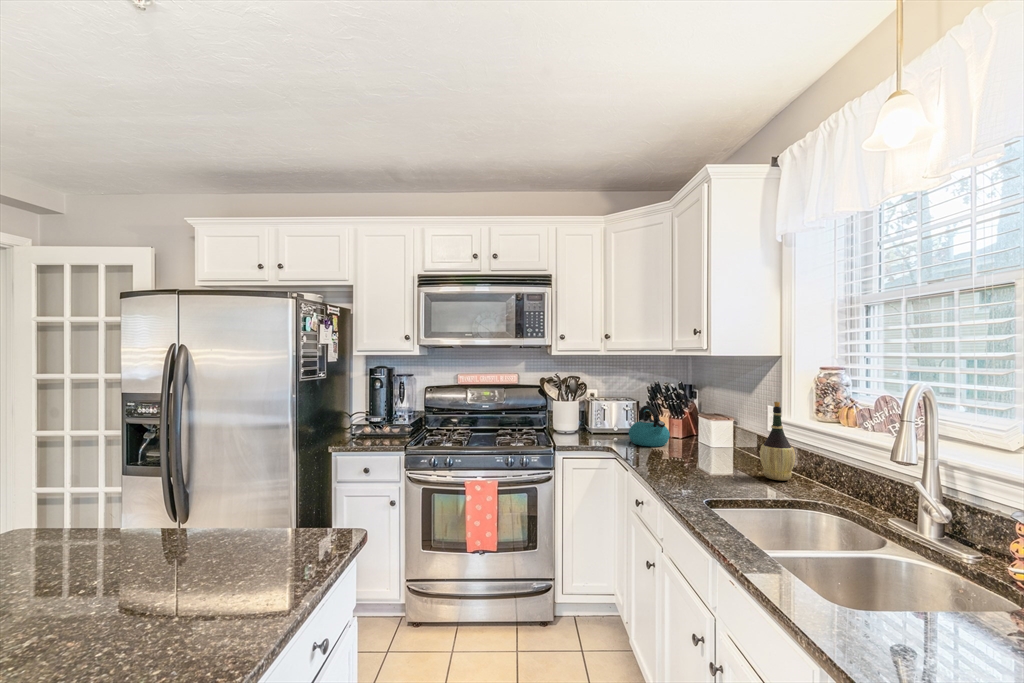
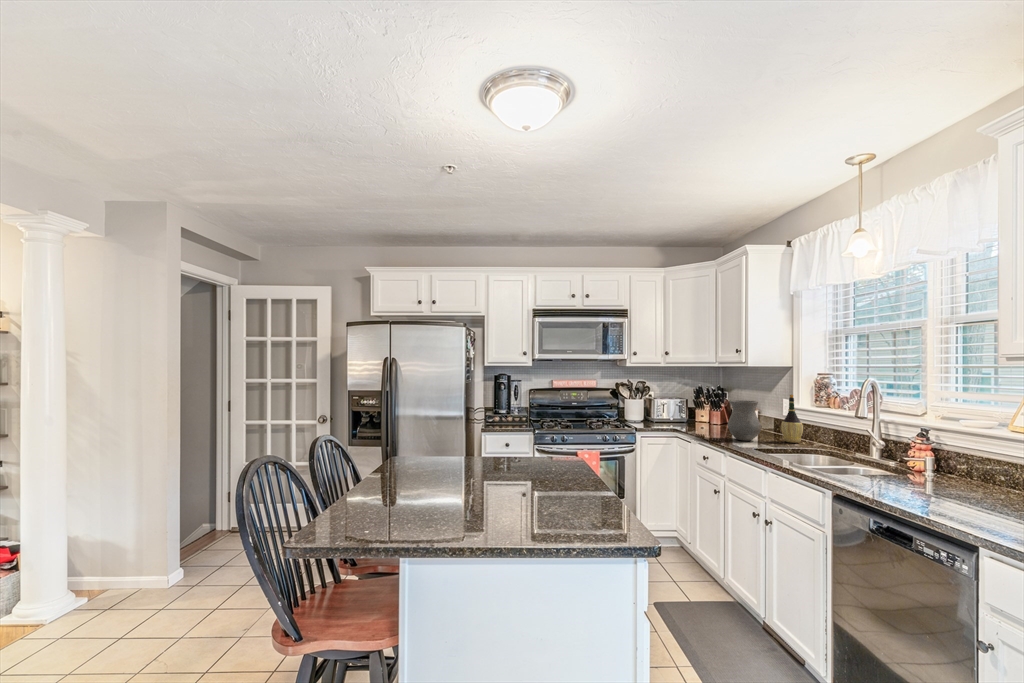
kettle: present [629,405,670,447] -> none [686,401,715,429]
vase: none [676,409,728,475] -> present [728,400,762,441]

